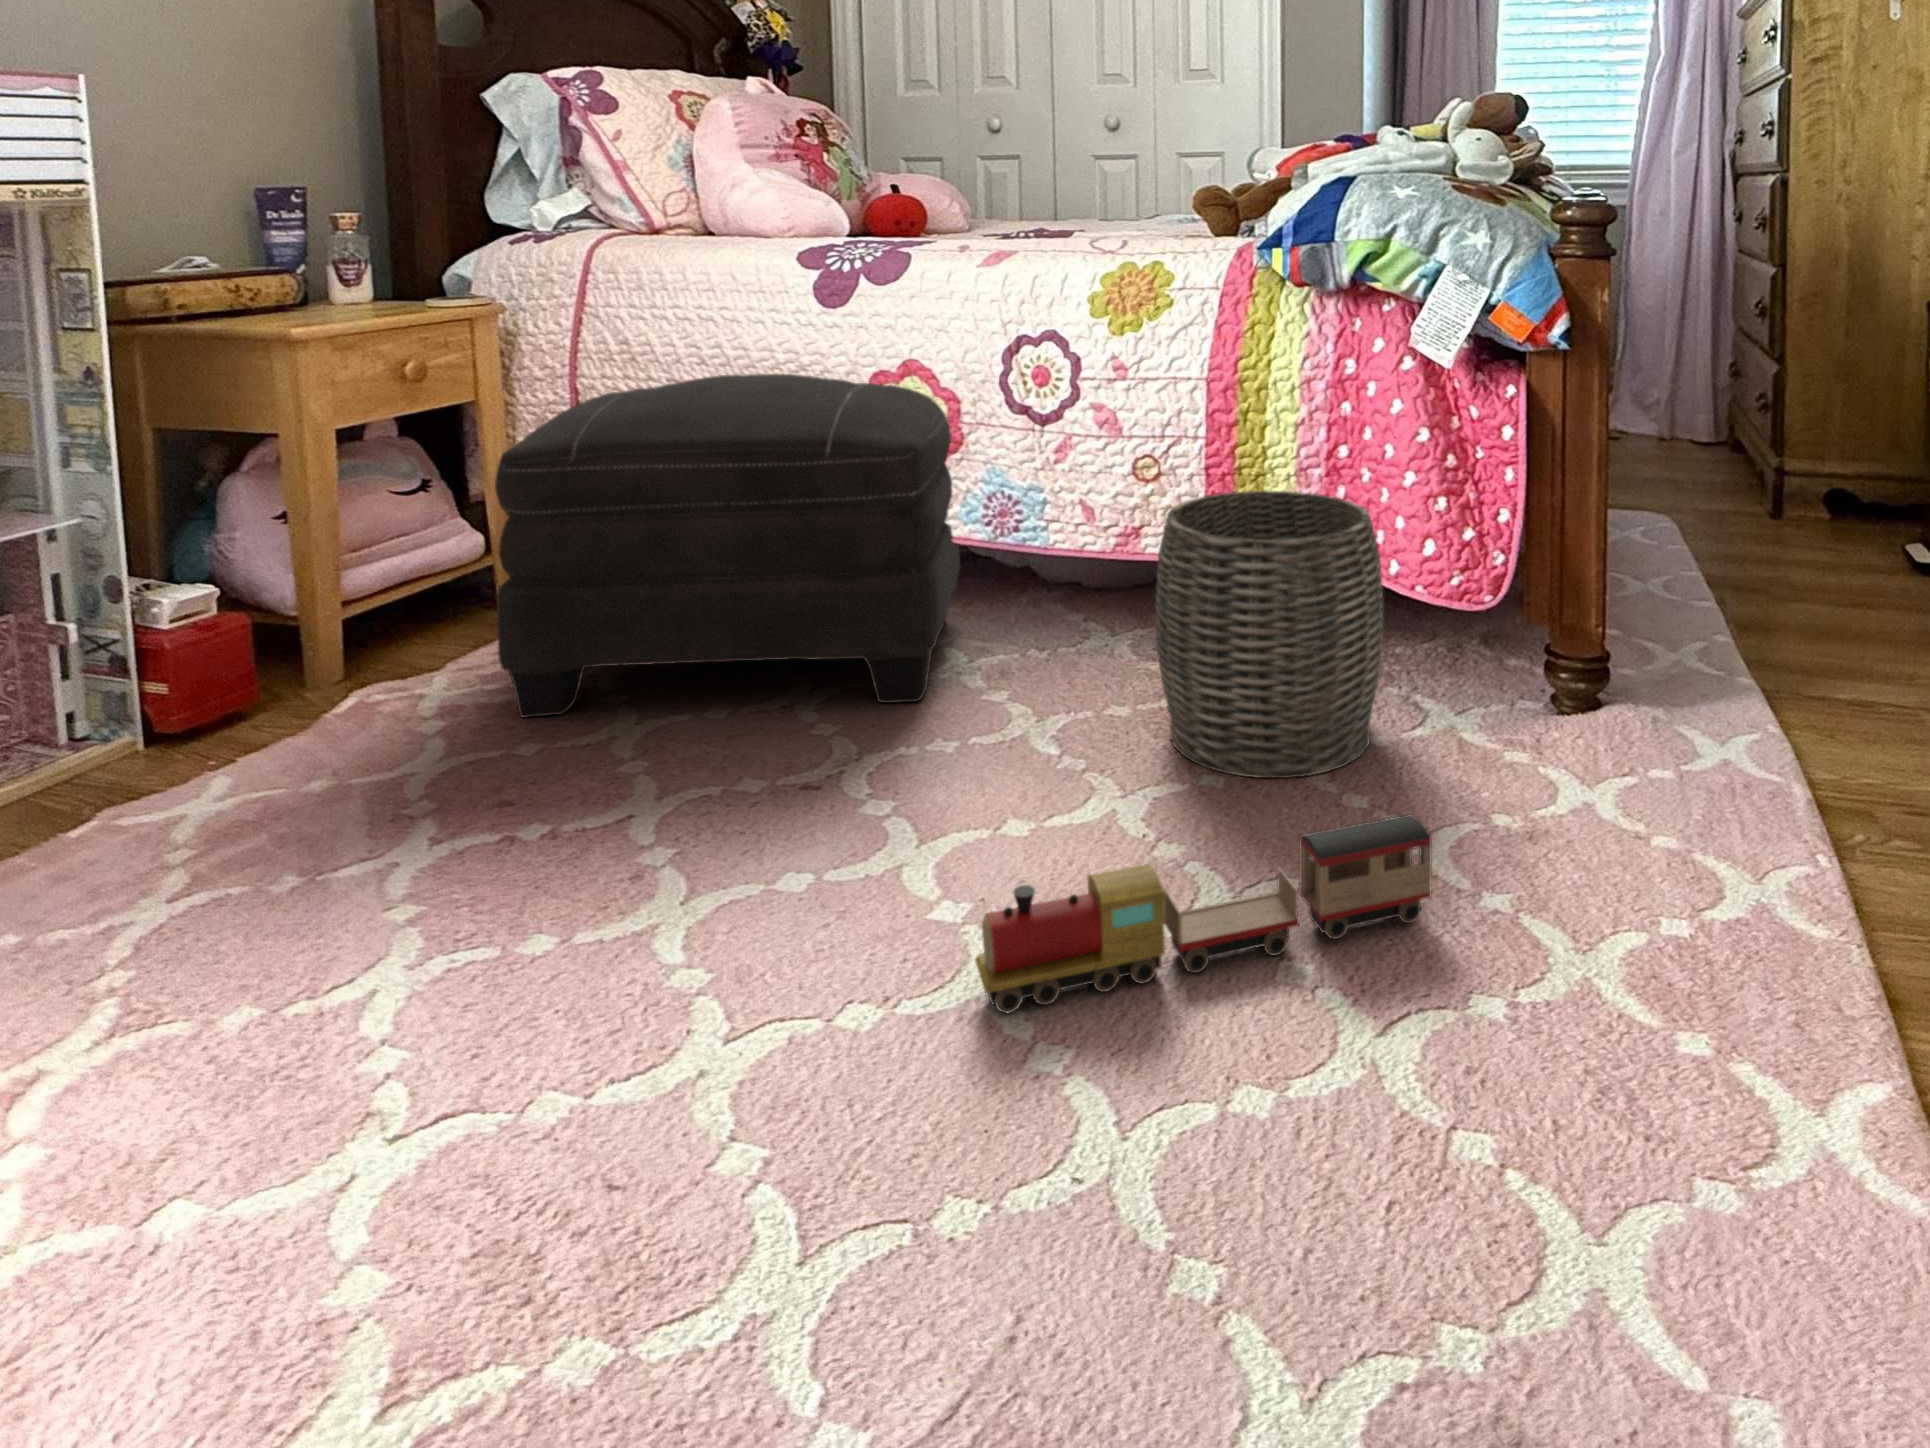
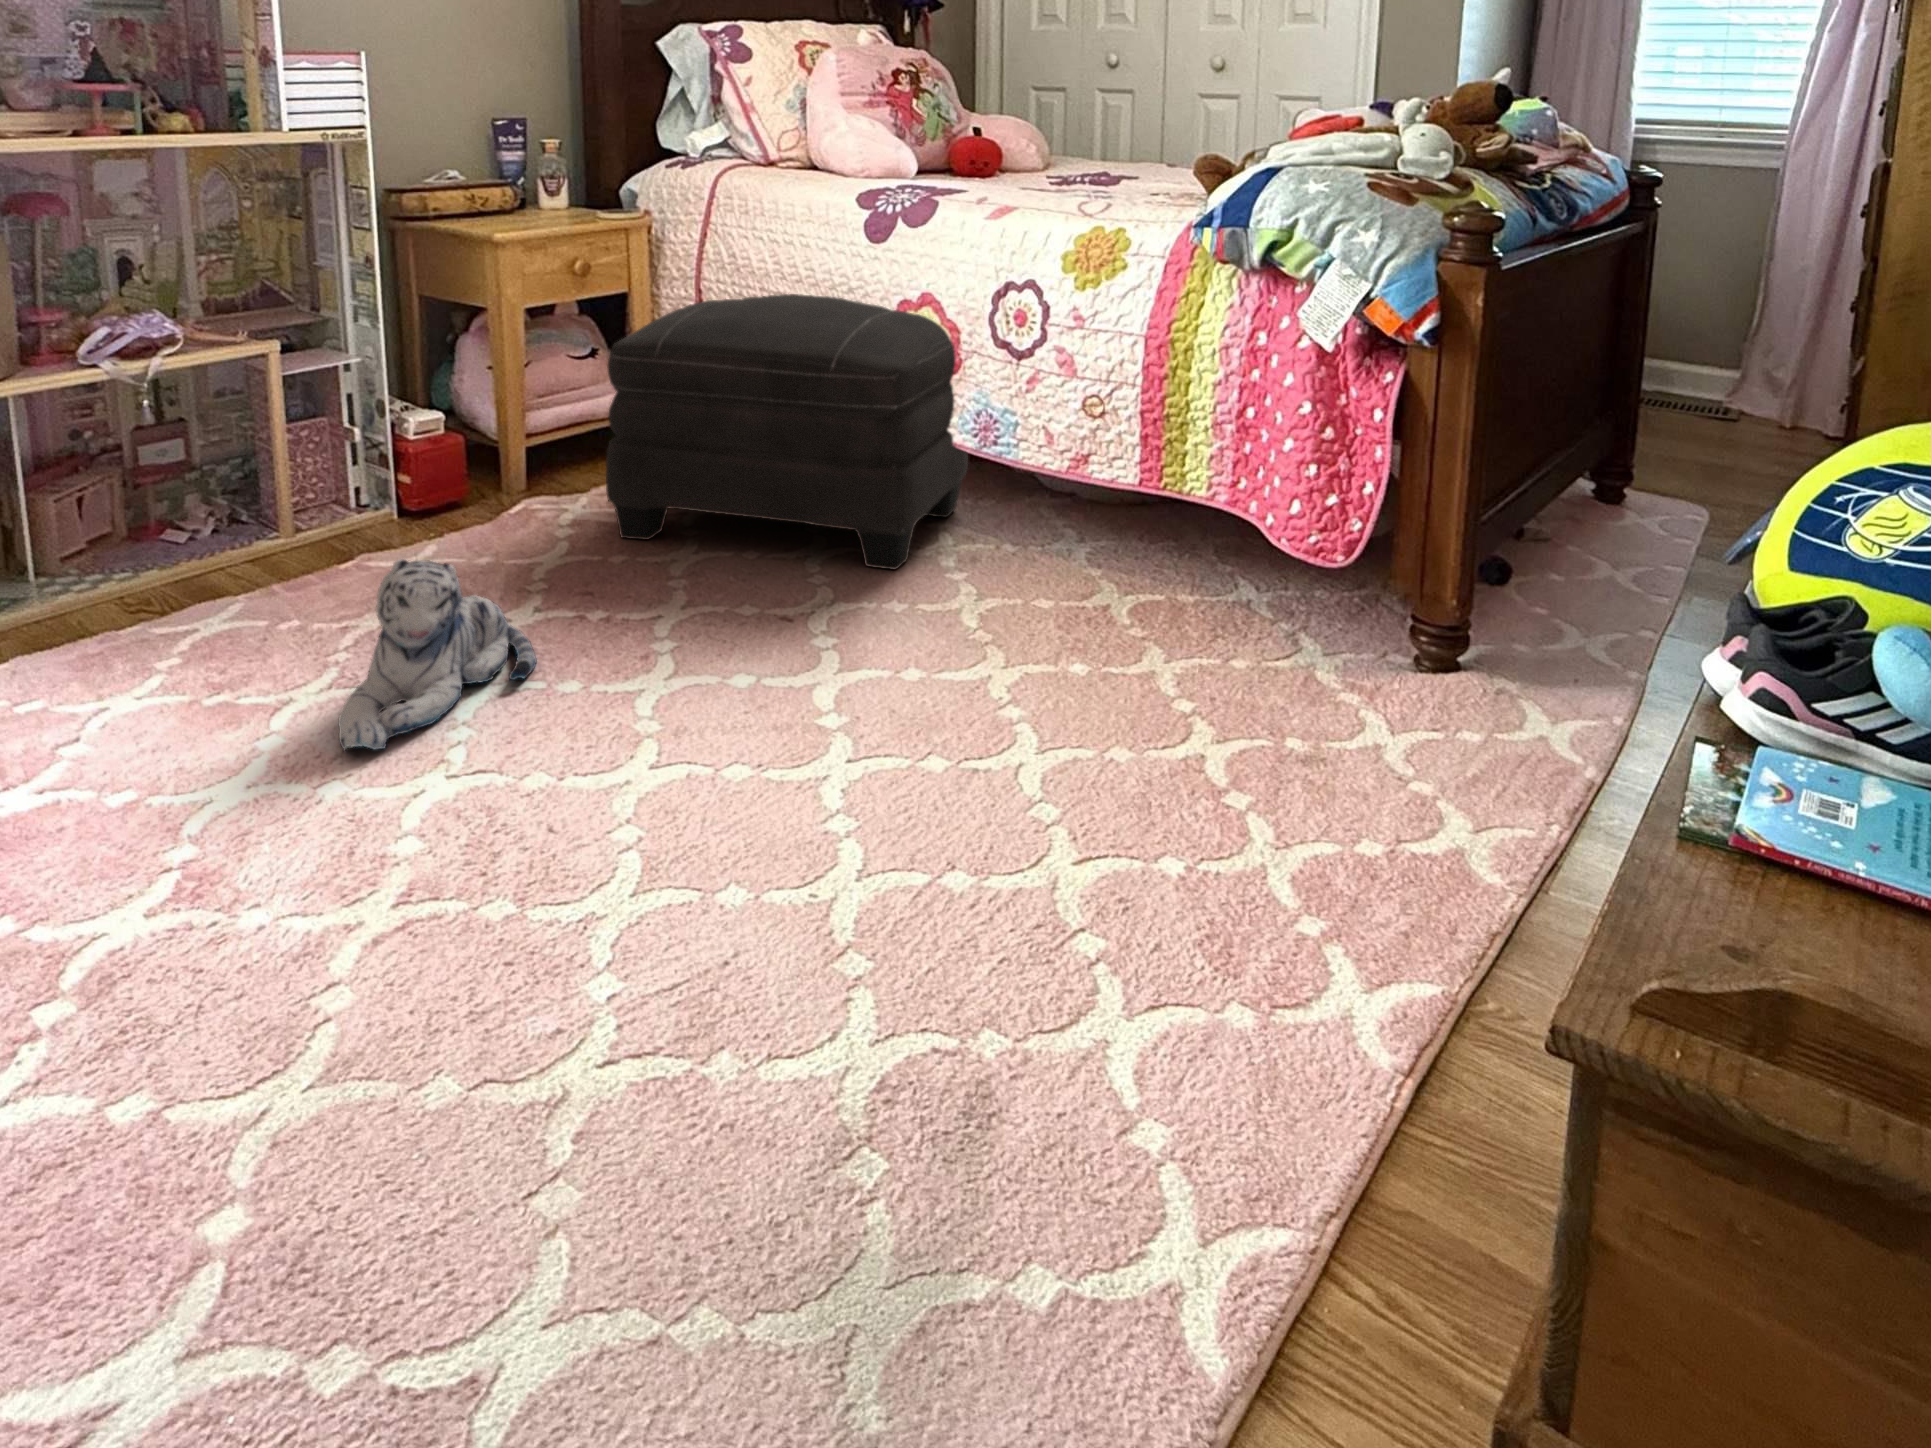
woven basket: present [1156,491,1383,778] -> none [1054,436,1245,672]
plush toy: none [147,795,472,1161] -> present [338,559,537,751]
toy train: present [975,815,1432,1013] -> none [809,696,1158,782]

